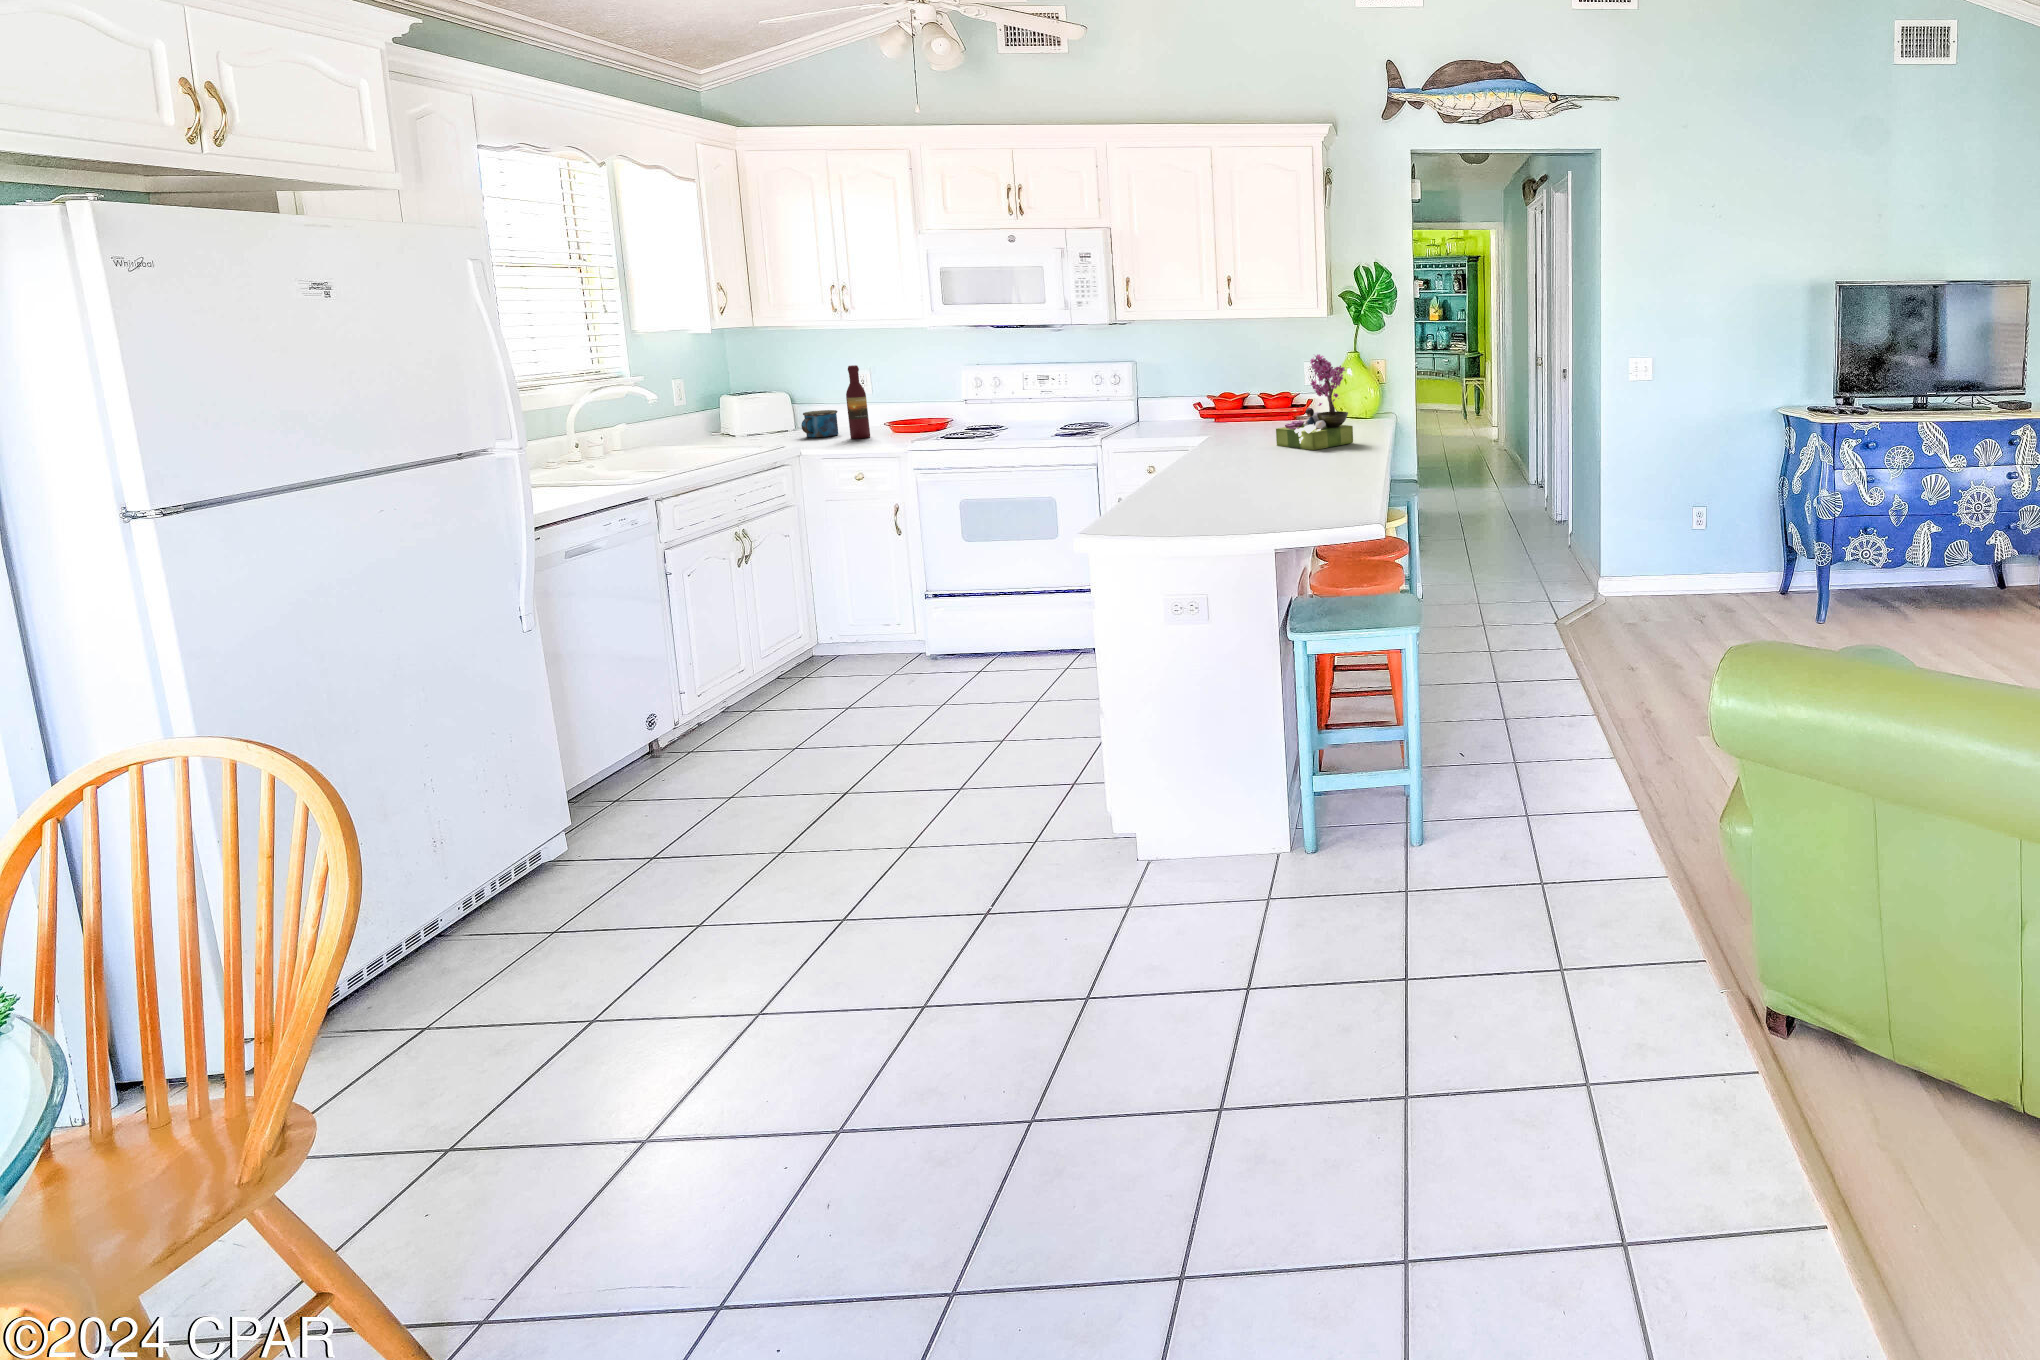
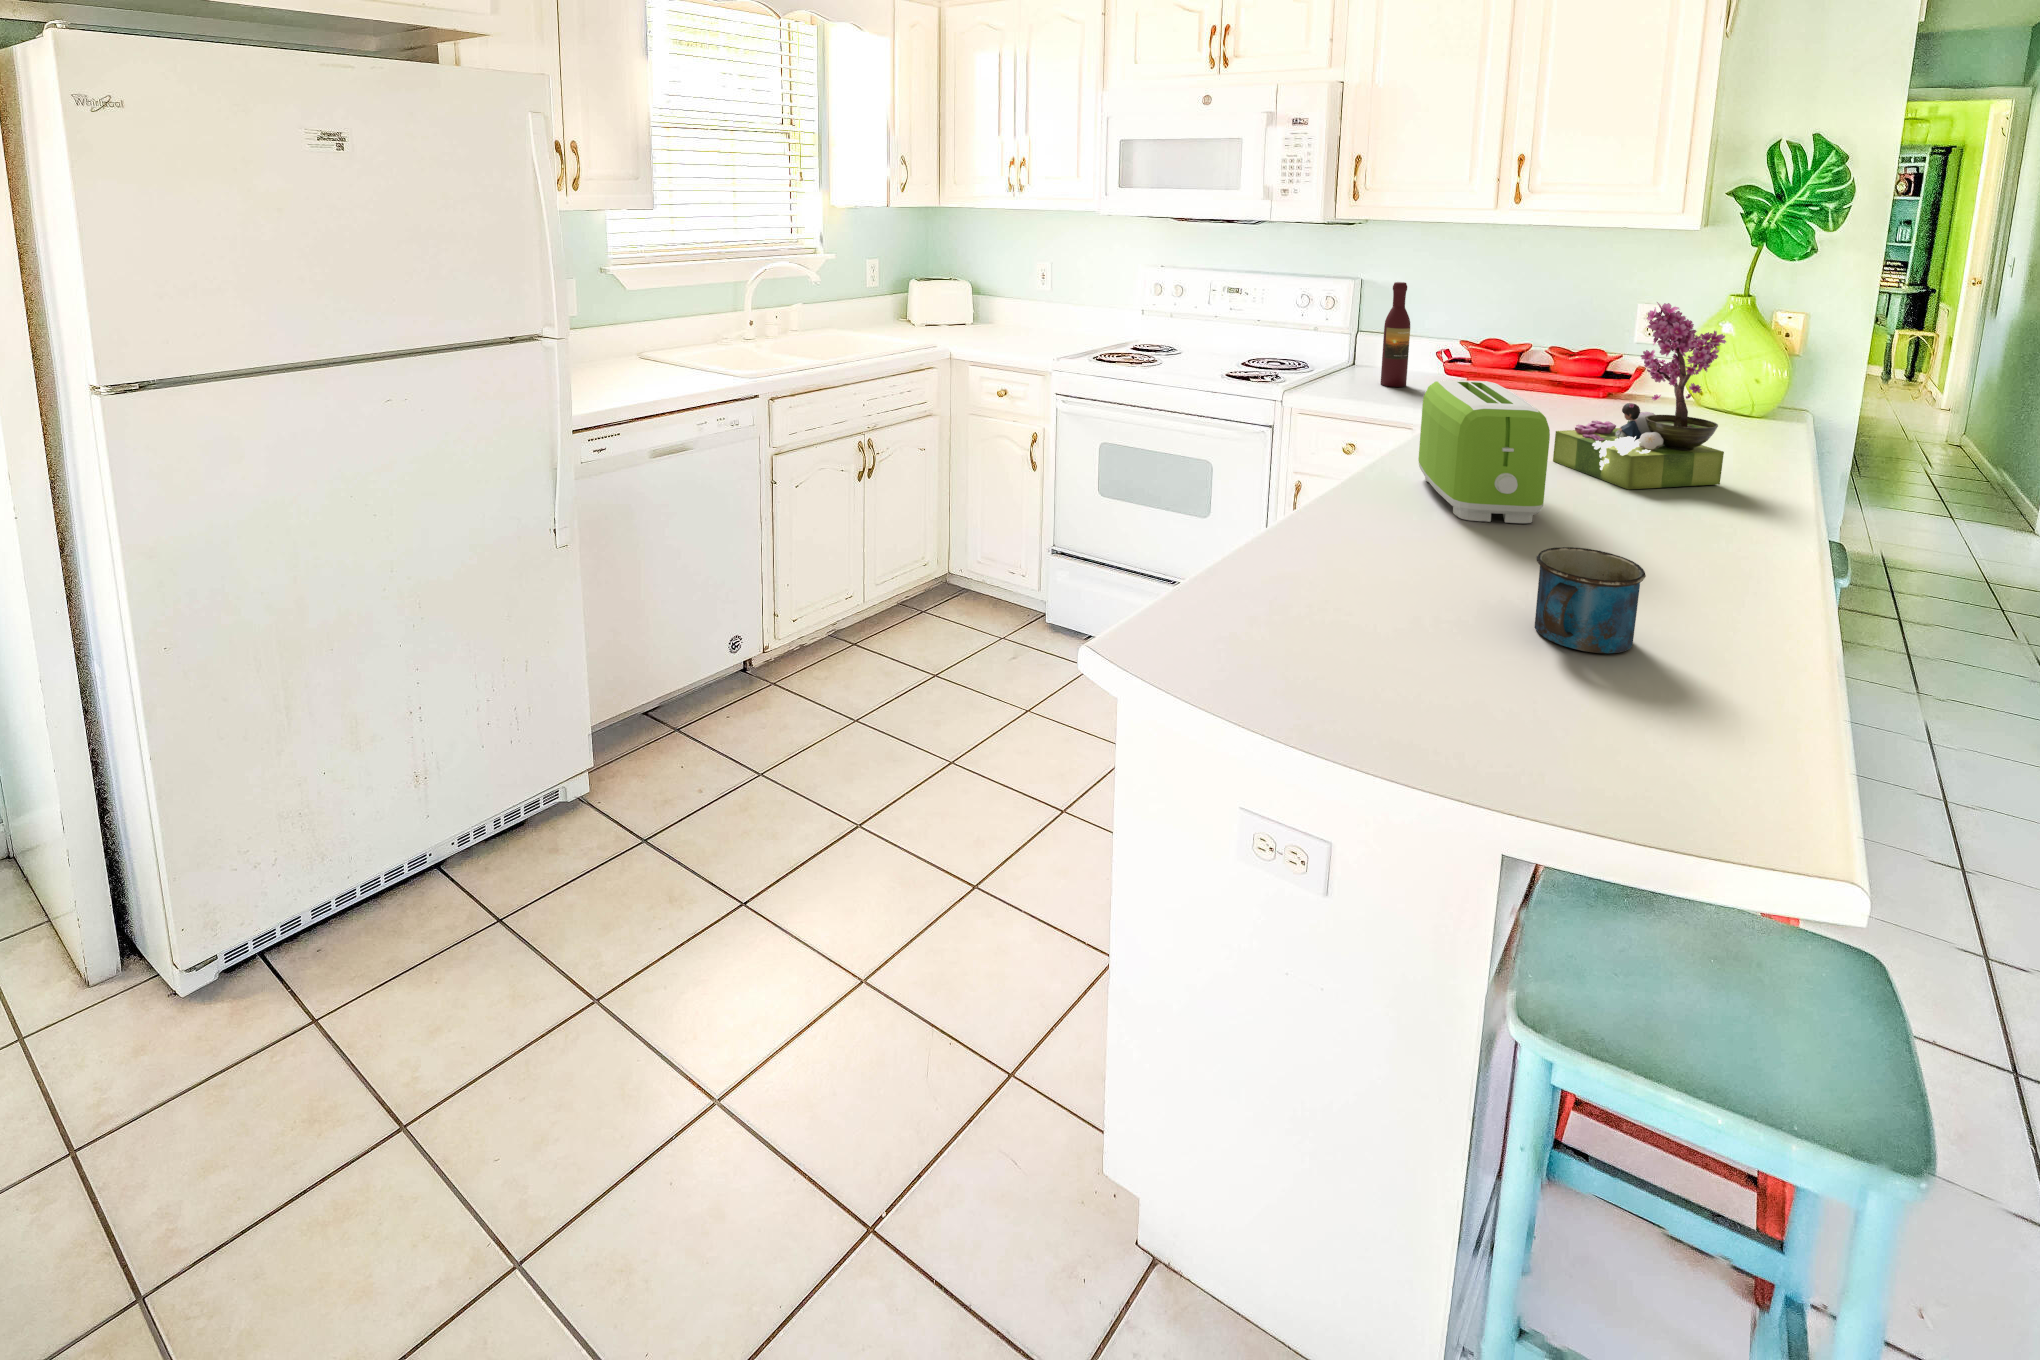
wine bottle: present [846,365,870,439] -> present [1380,282,1410,387]
toaster: none [1209,402,1277,471] -> present [1418,380,1550,523]
mug: present [801,410,838,437] -> present [1535,547,1646,653]

